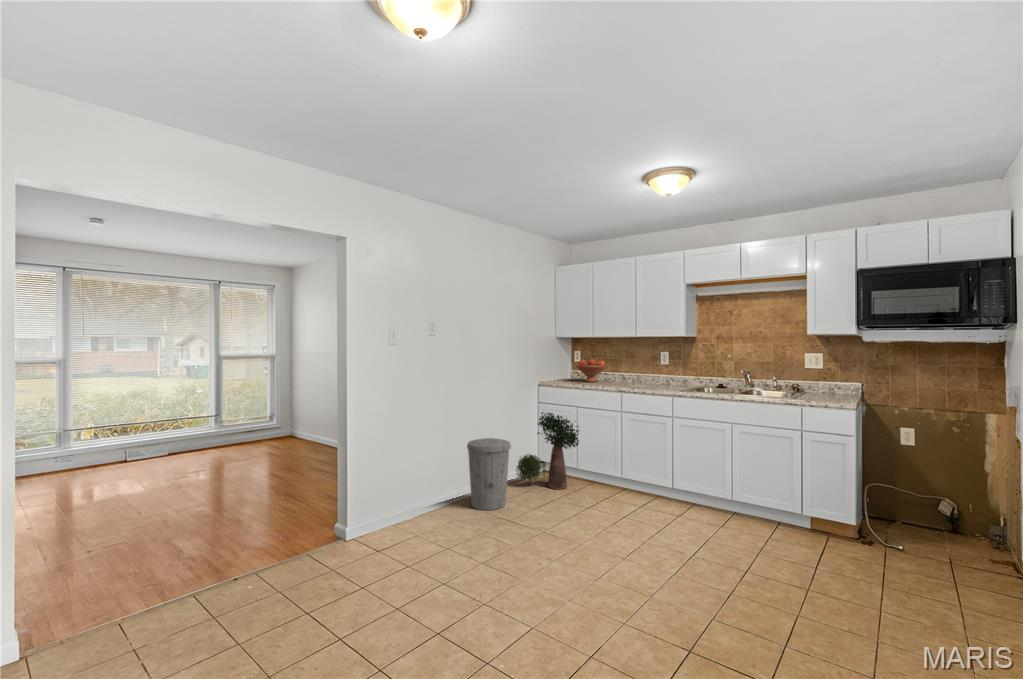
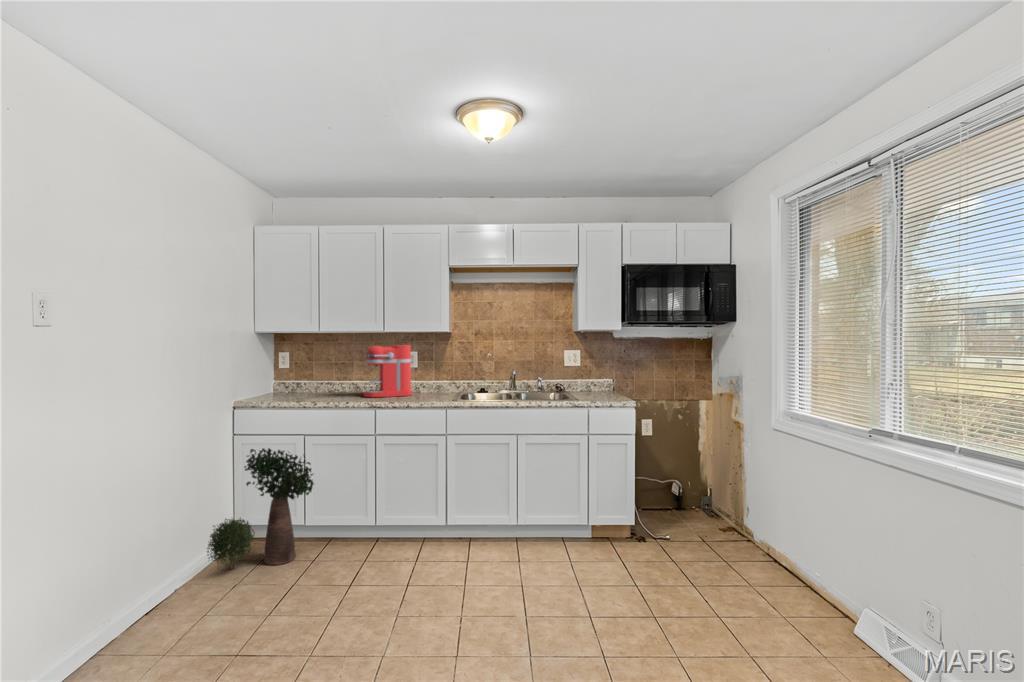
coffee maker: none [623,347,662,386] -> present [364,345,414,397]
fruit bowl: present [576,359,606,382] -> none [288,363,334,395]
trash can: present [467,438,511,510] -> none [130,508,222,647]

